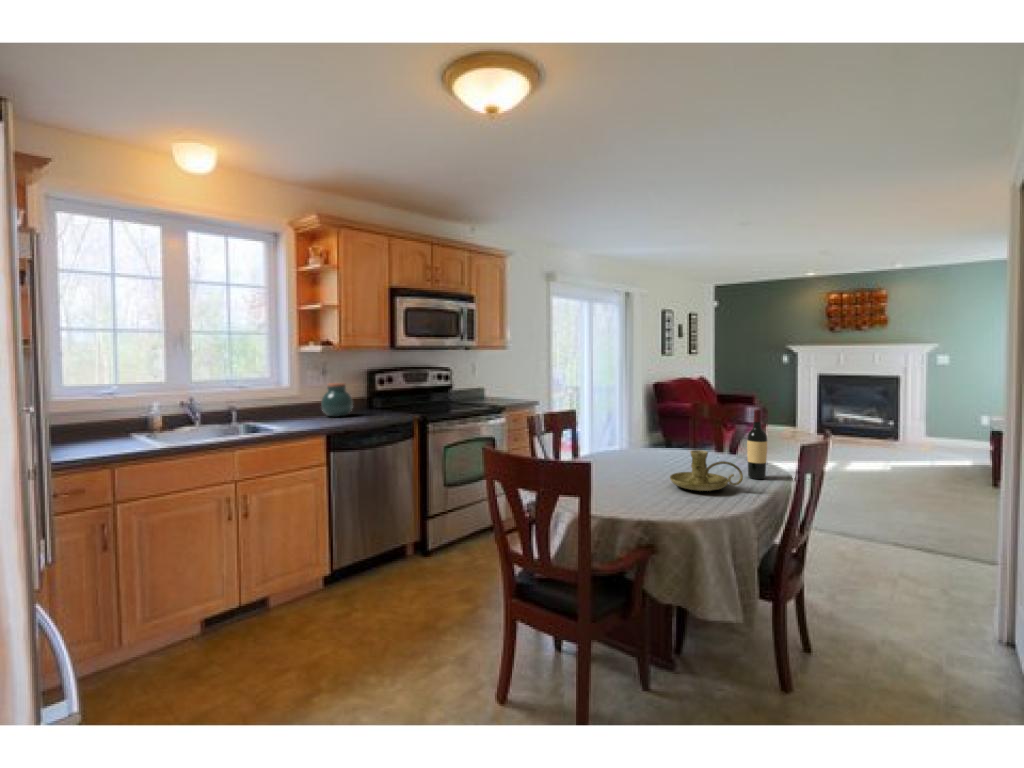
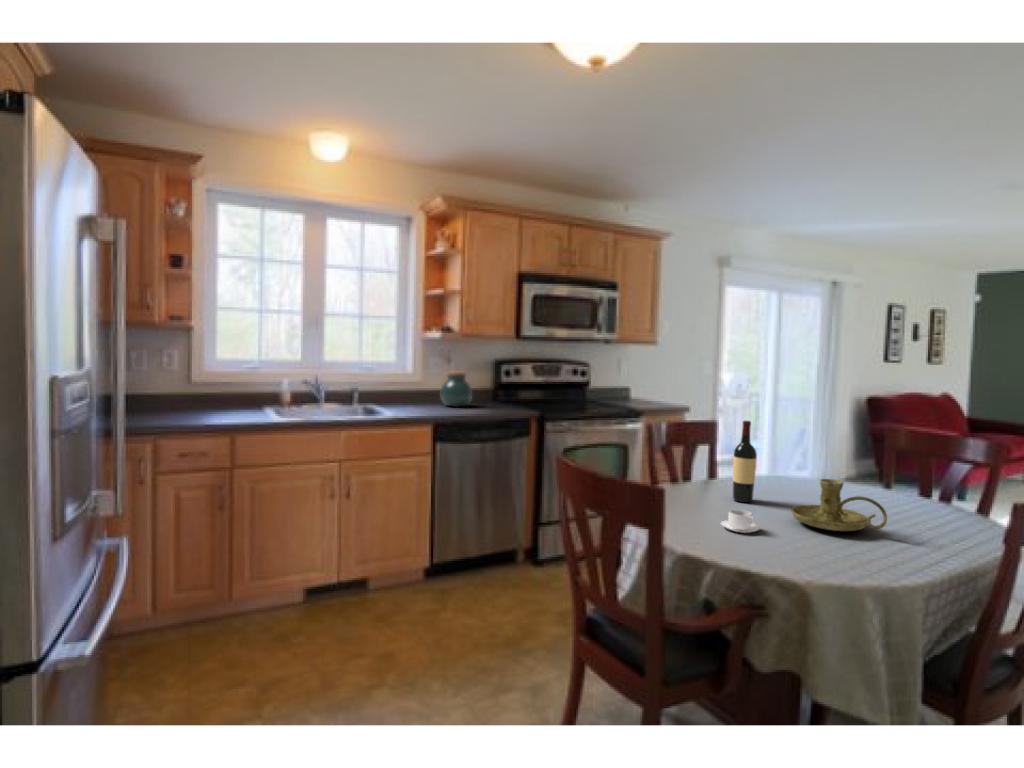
wine bottle: present [747,409,767,479] -> present [733,421,757,502]
coffee cup: none [624,483,656,502] -> present [721,510,760,533]

